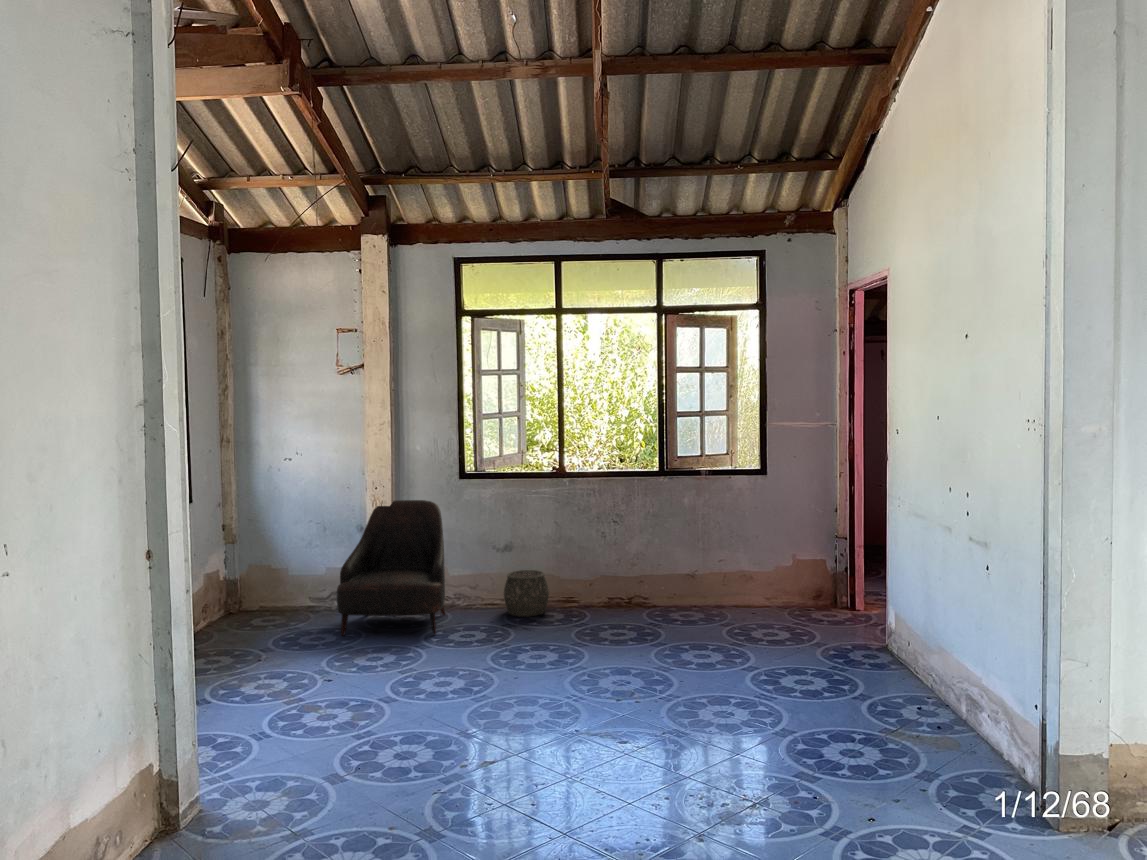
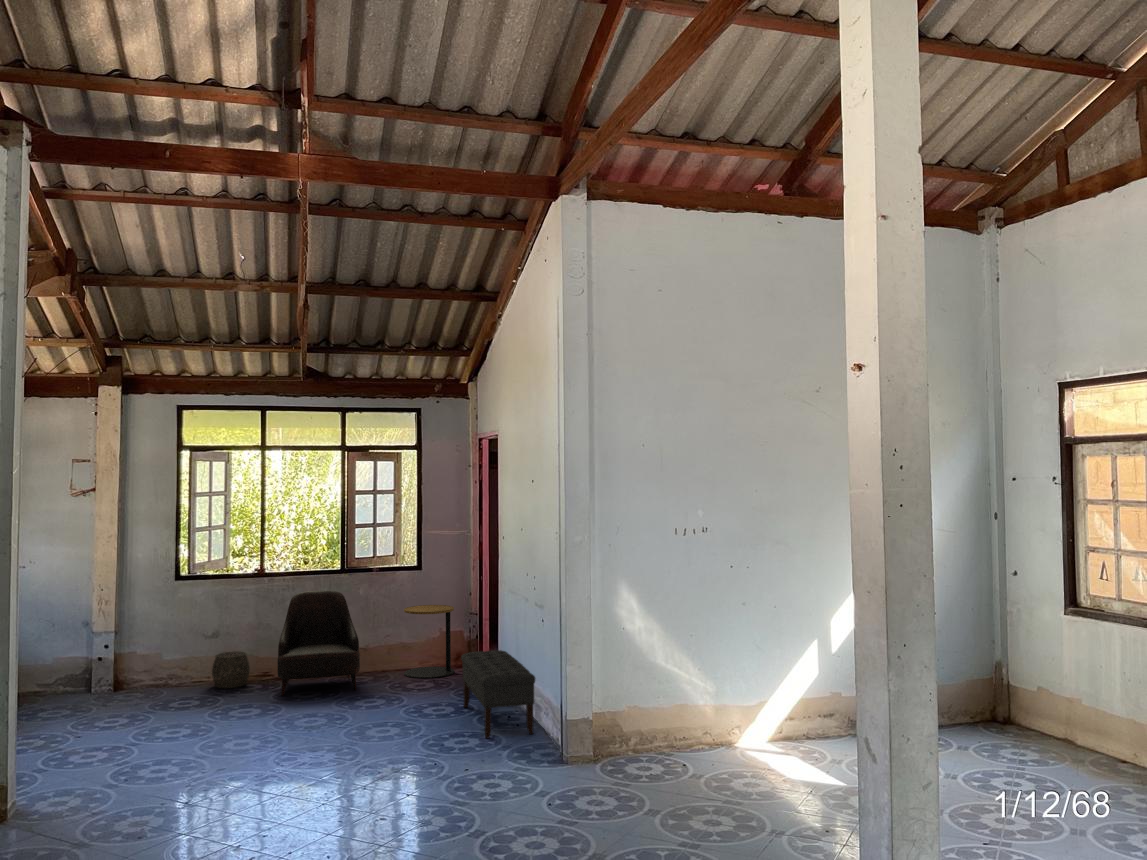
armchair: present [337,500,445,636] -> present [277,590,360,696]
side table: none [744,522,814,623] -> present [404,605,454,678]
bench: none [840,601,989,756] -> present [461,650,536,738]

